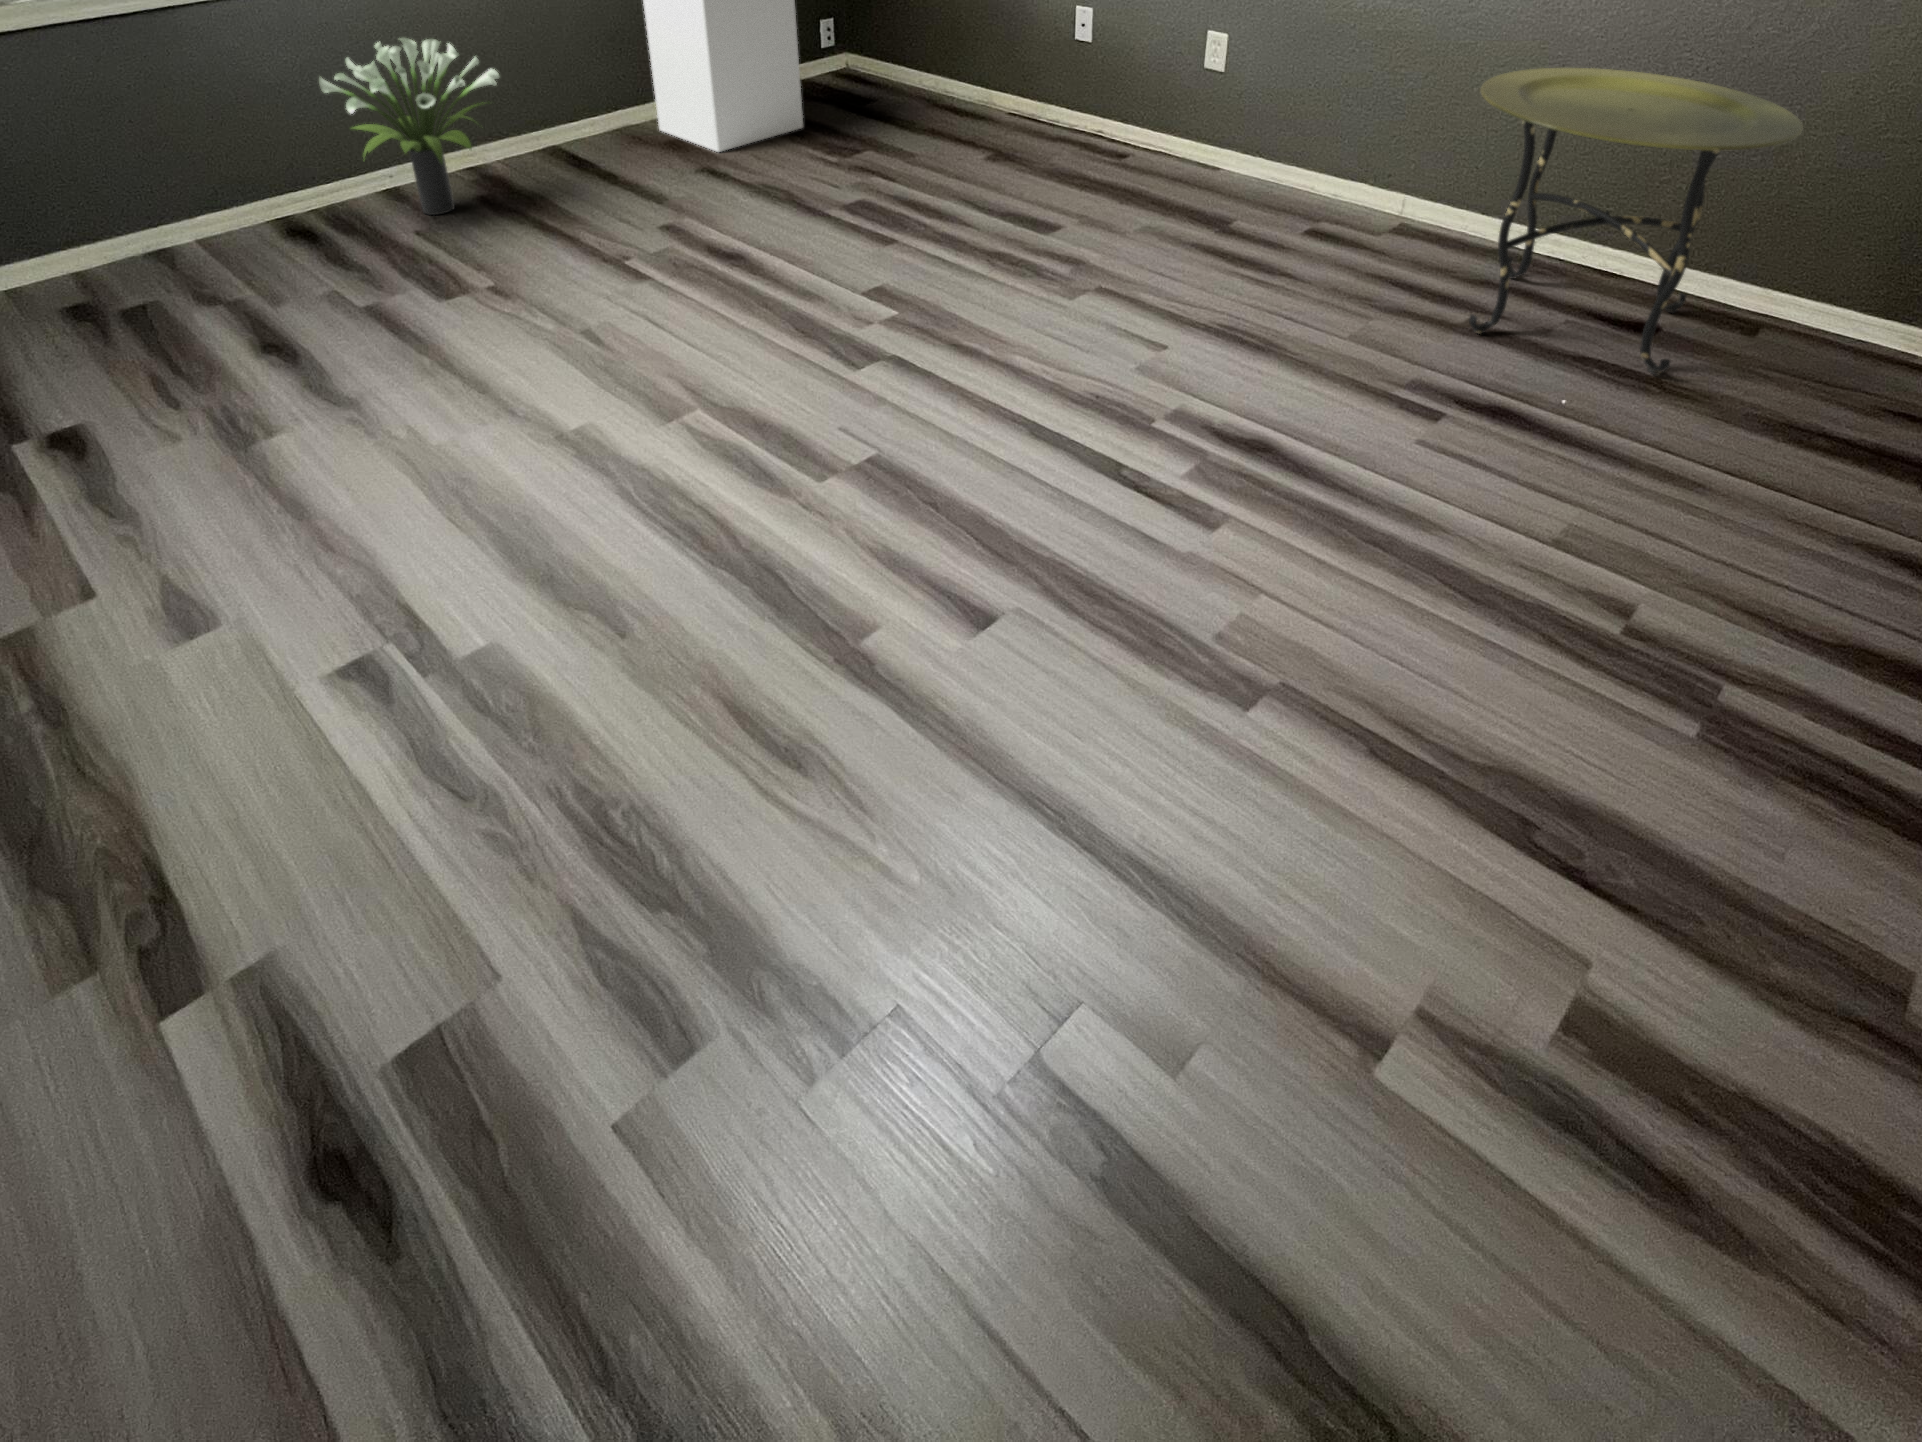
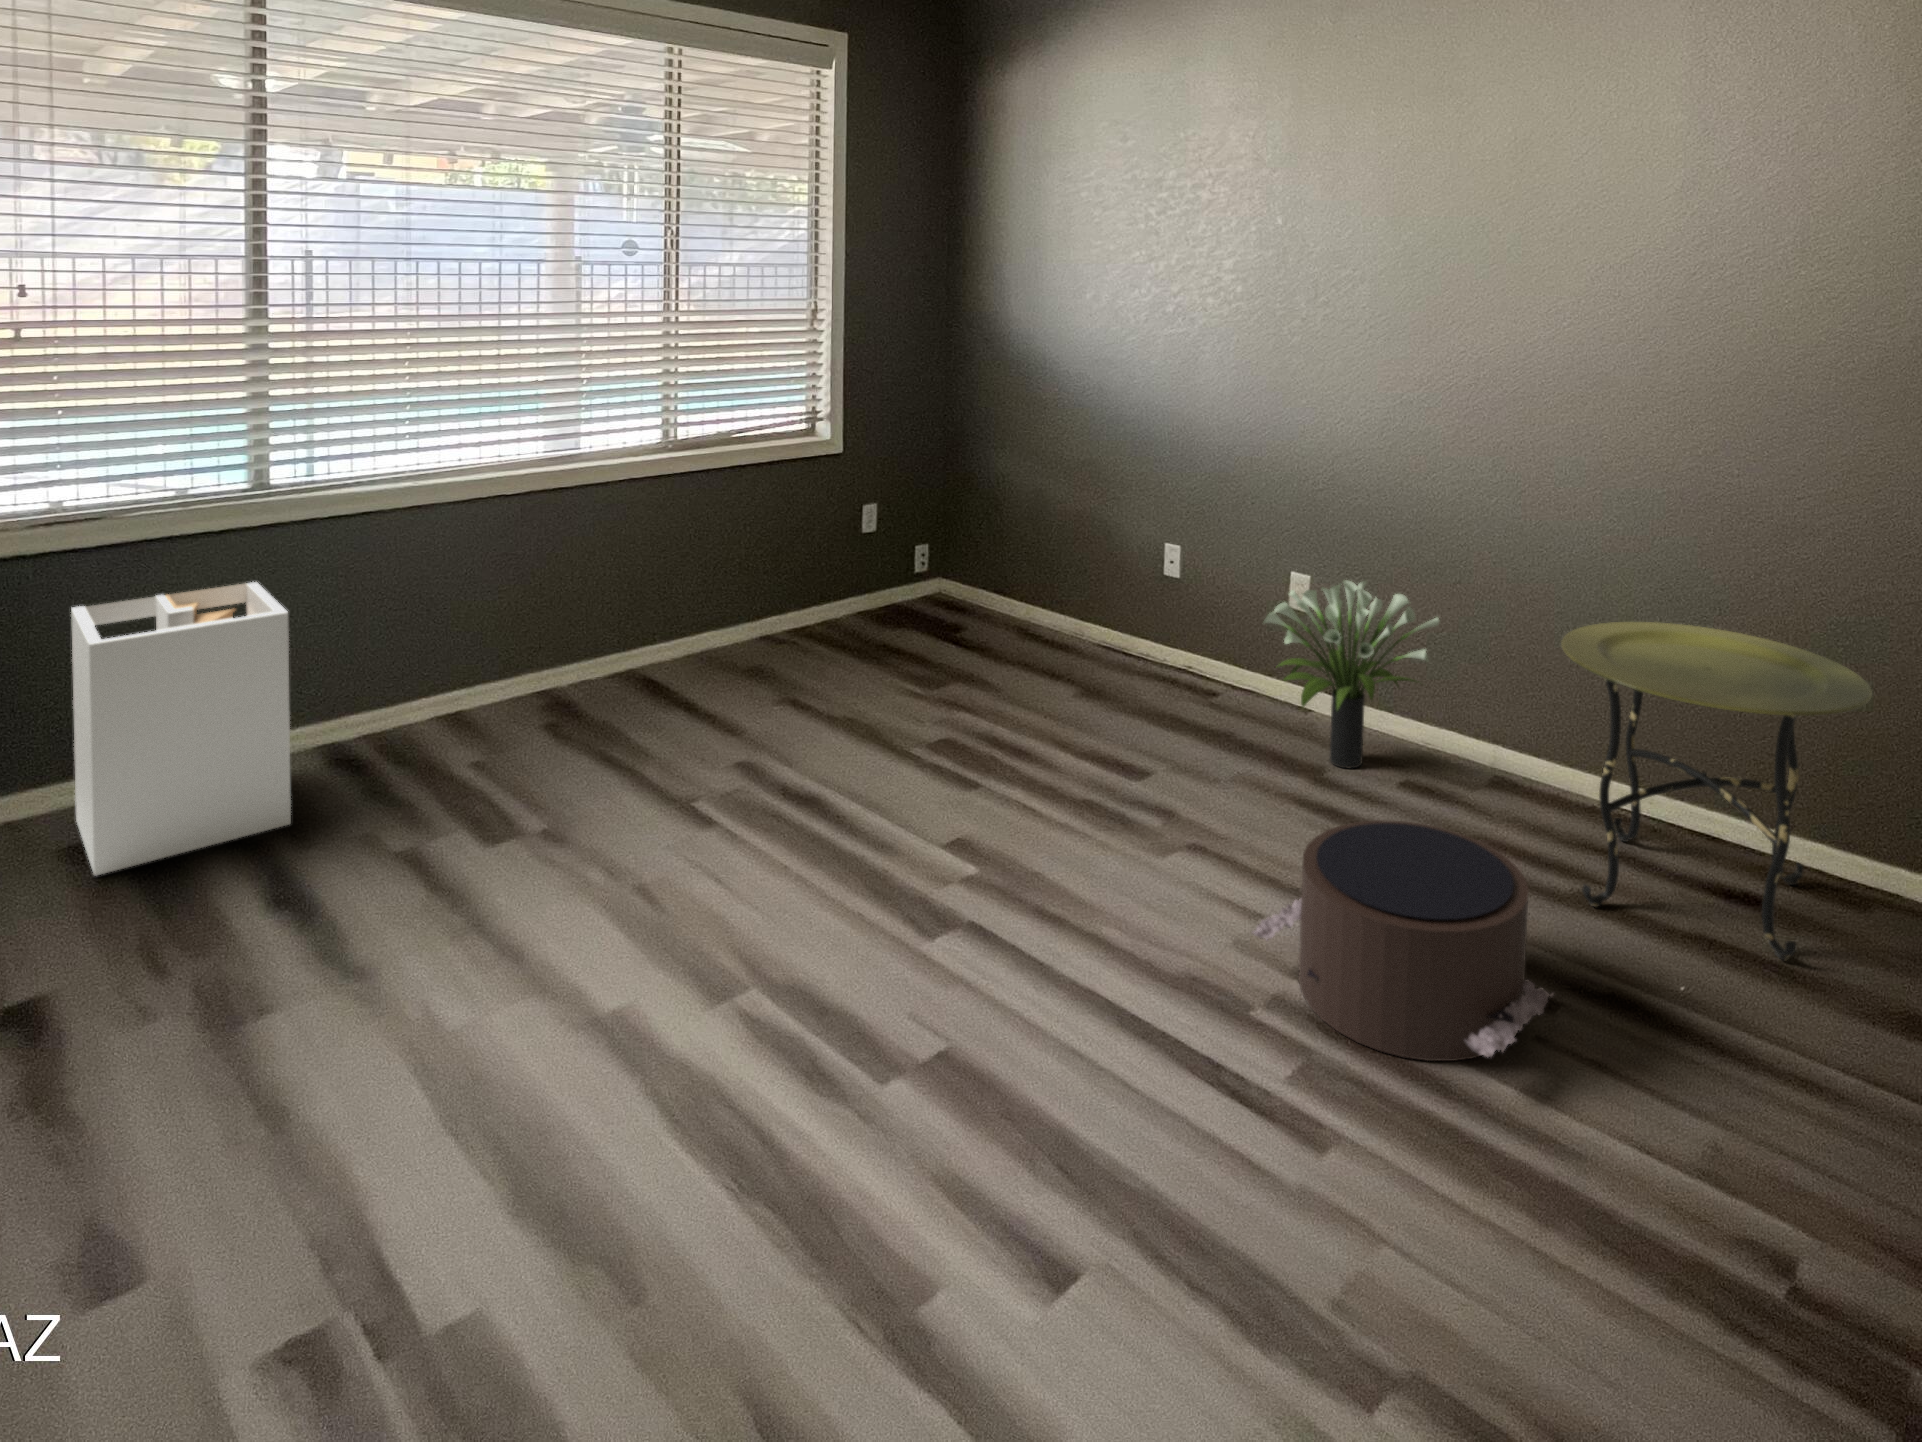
laundry hamper: present [643,0,803,152] -> present [71,582,291,876]
potted plant: present [319,38,499,215] -> present [1264,580,1439,768]
pouf: none [1153,260,1437,459] -> present [1252,820,1554,1061]

